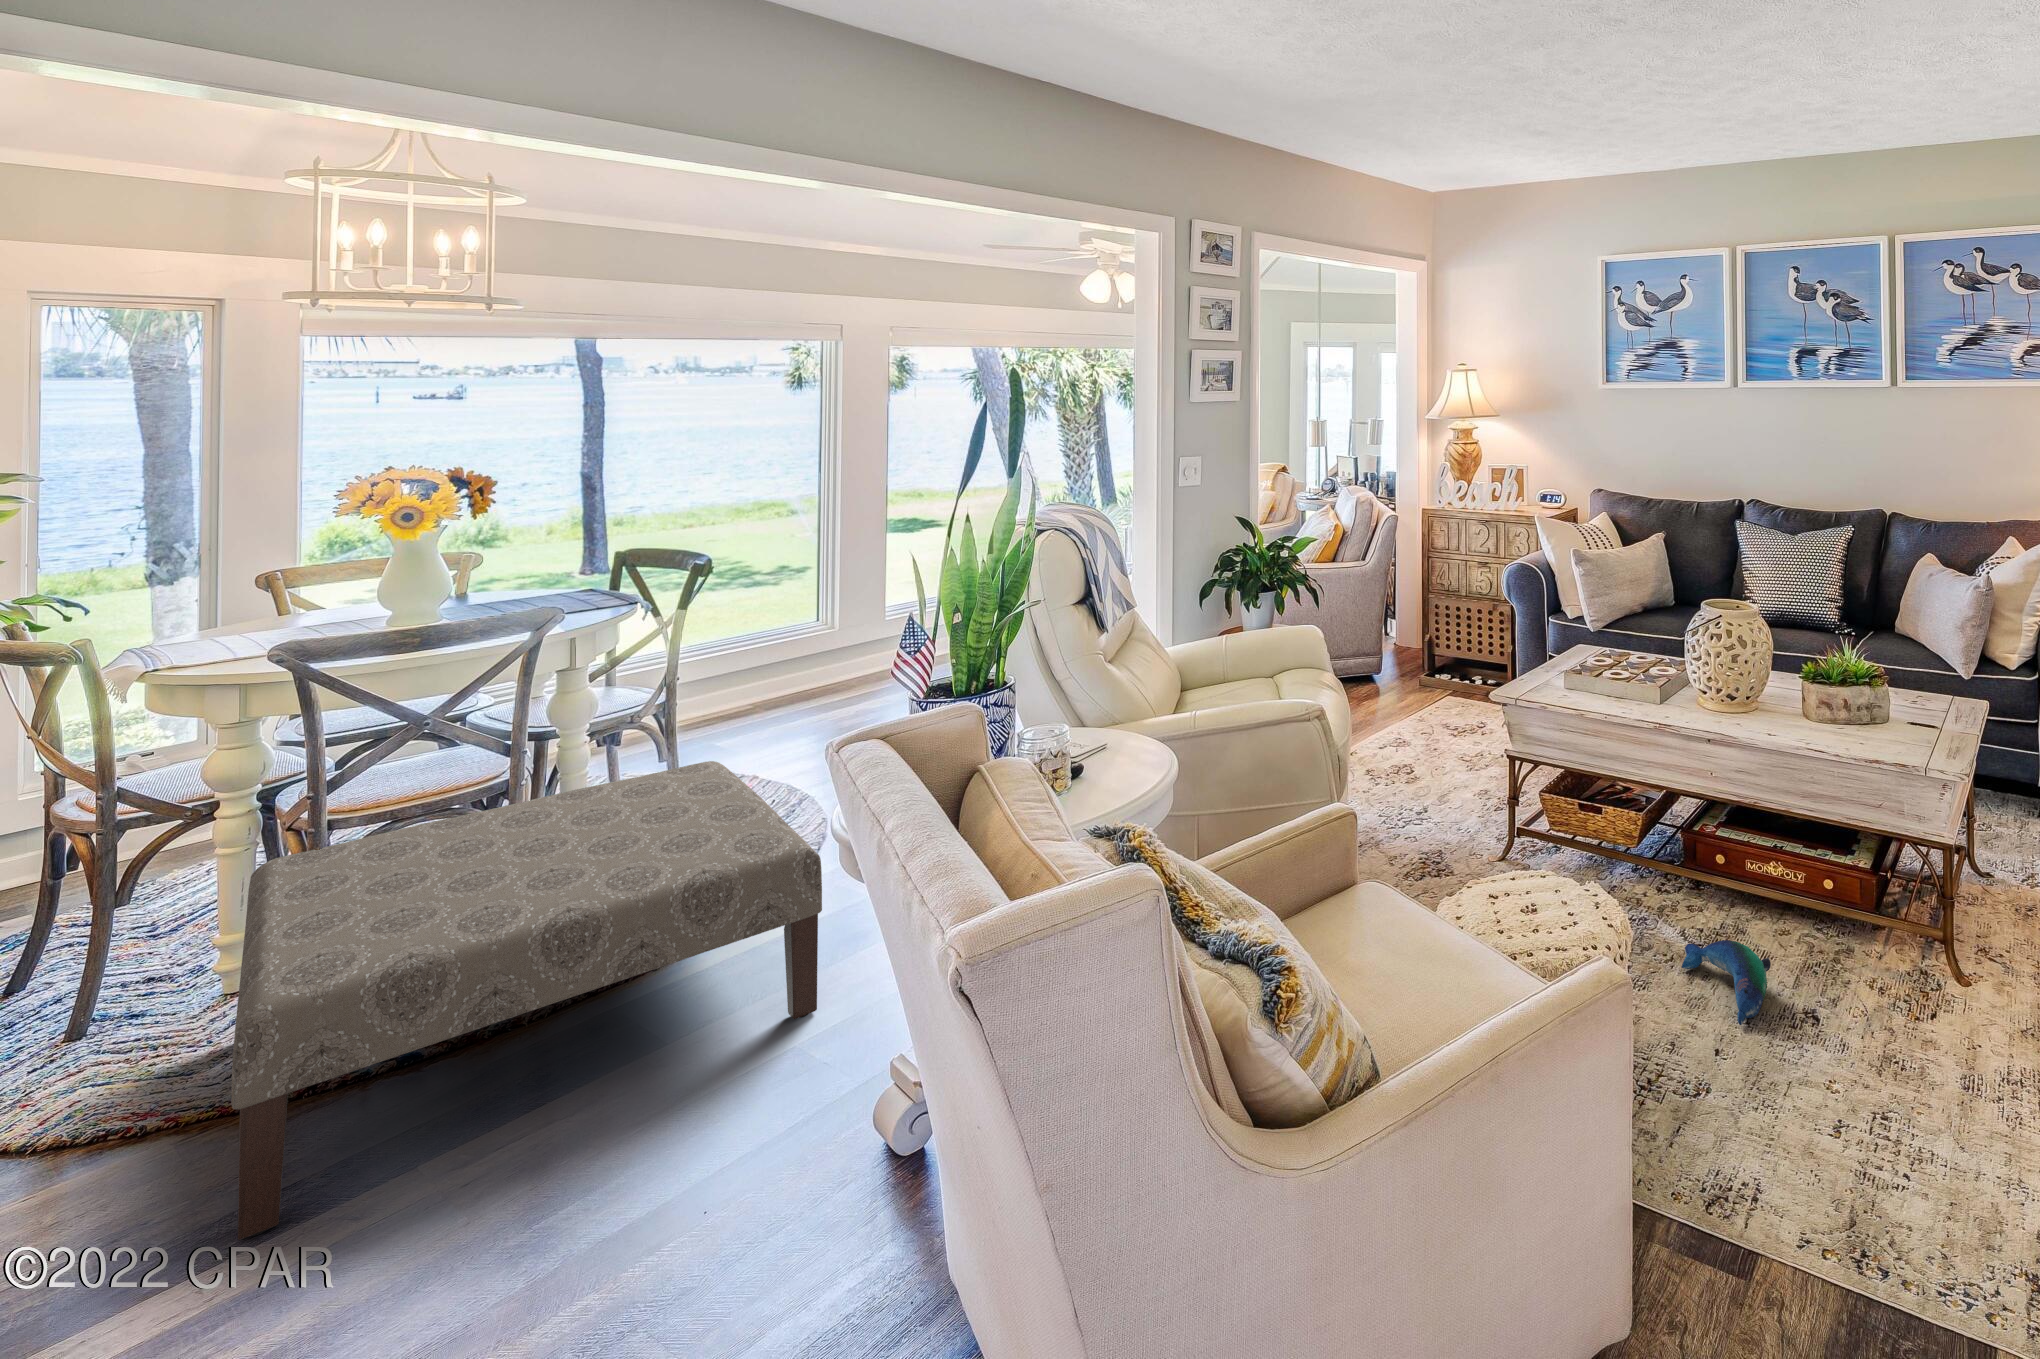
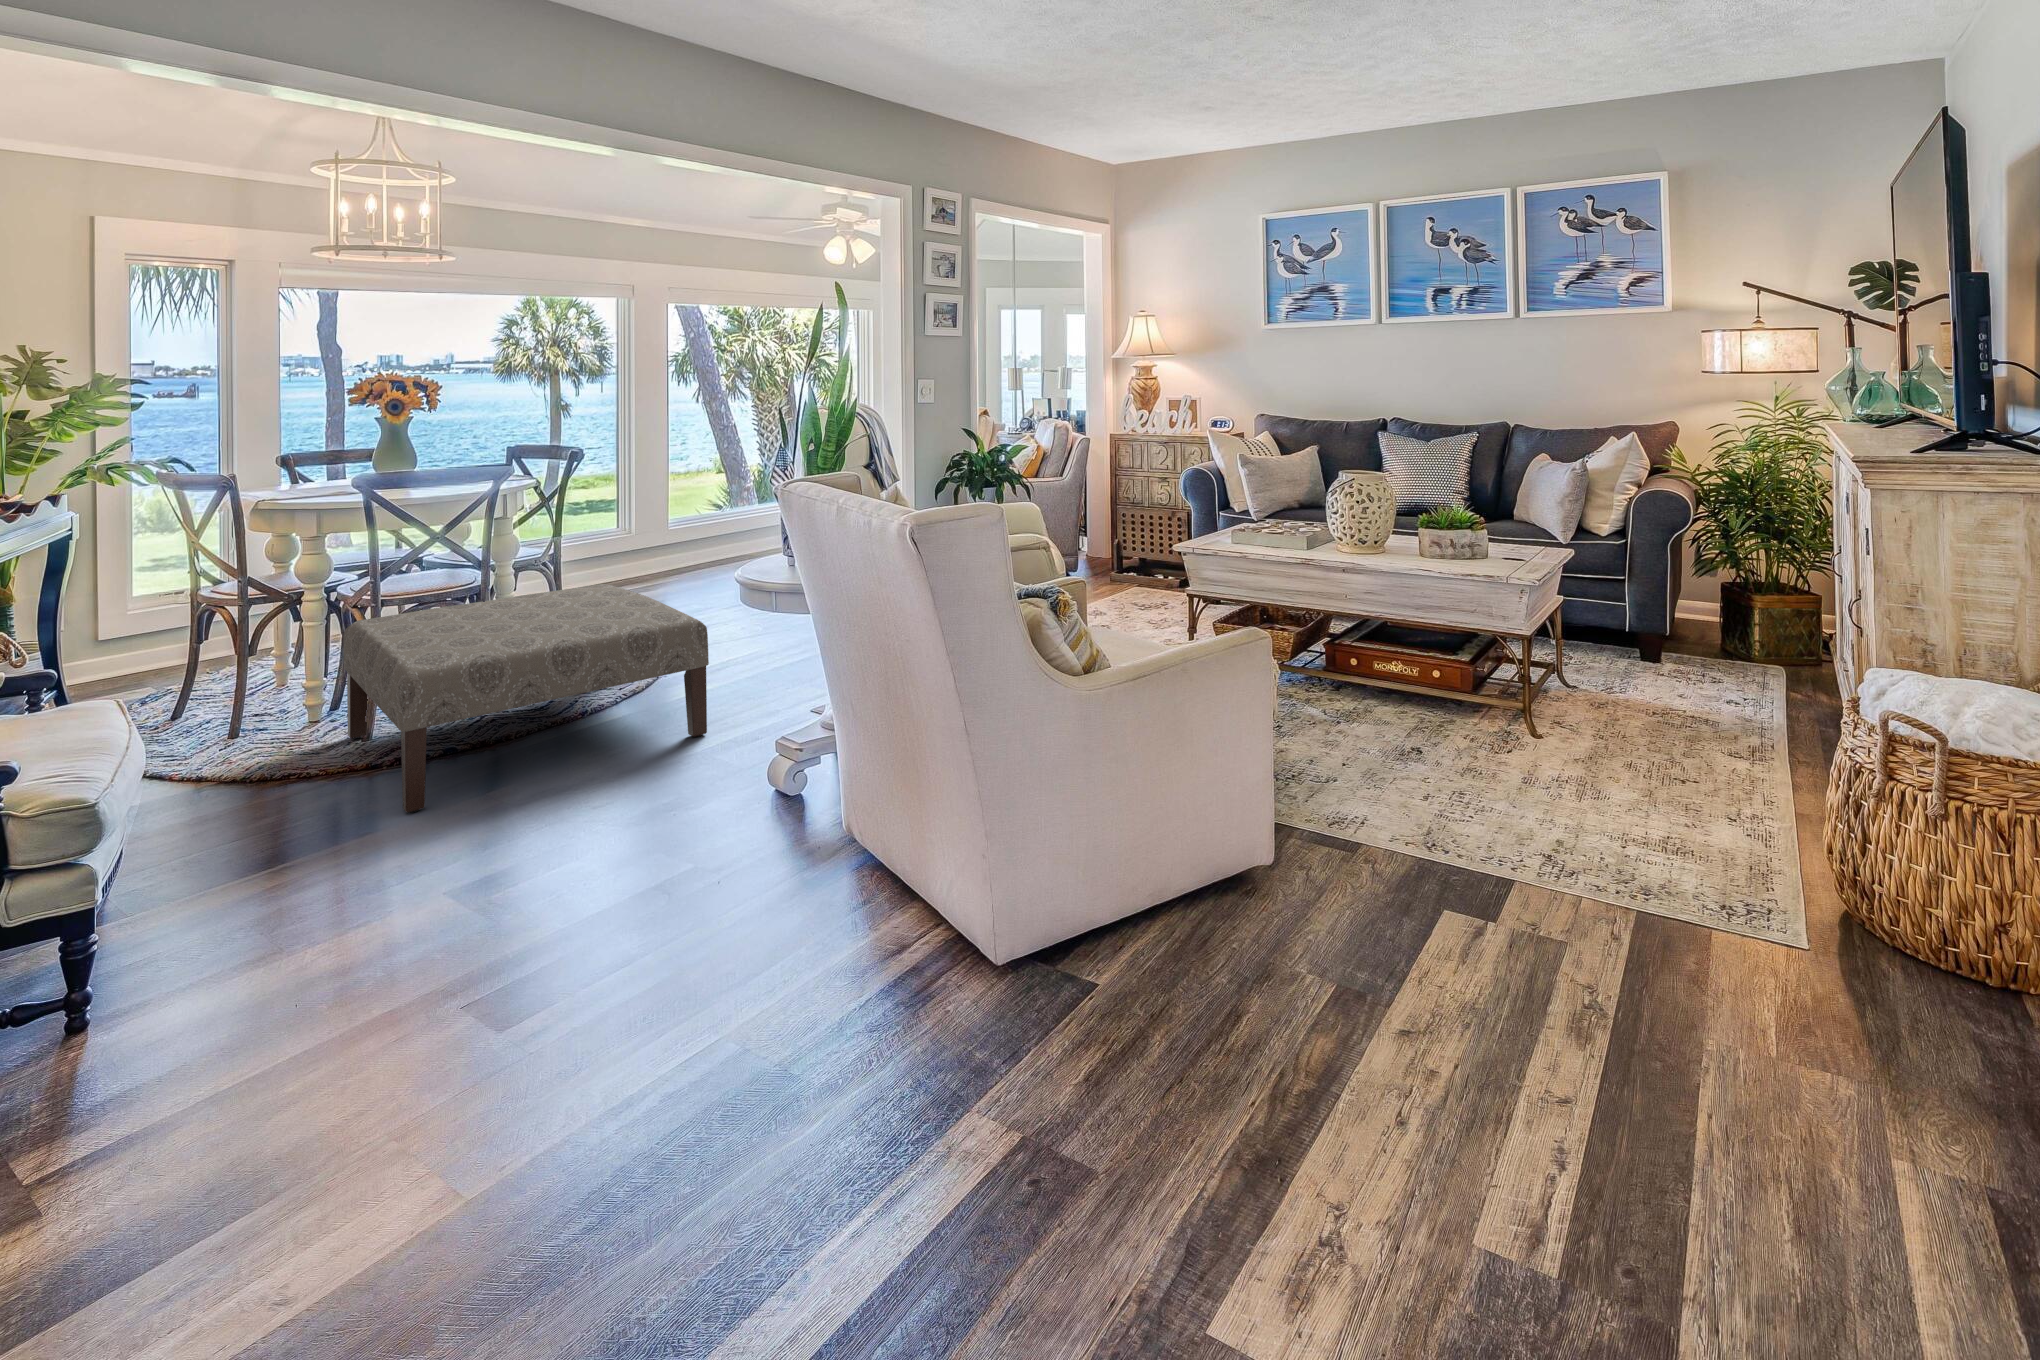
plush toy: present [1682,940,1771,1025] -> none [1320,703,1386,750]

